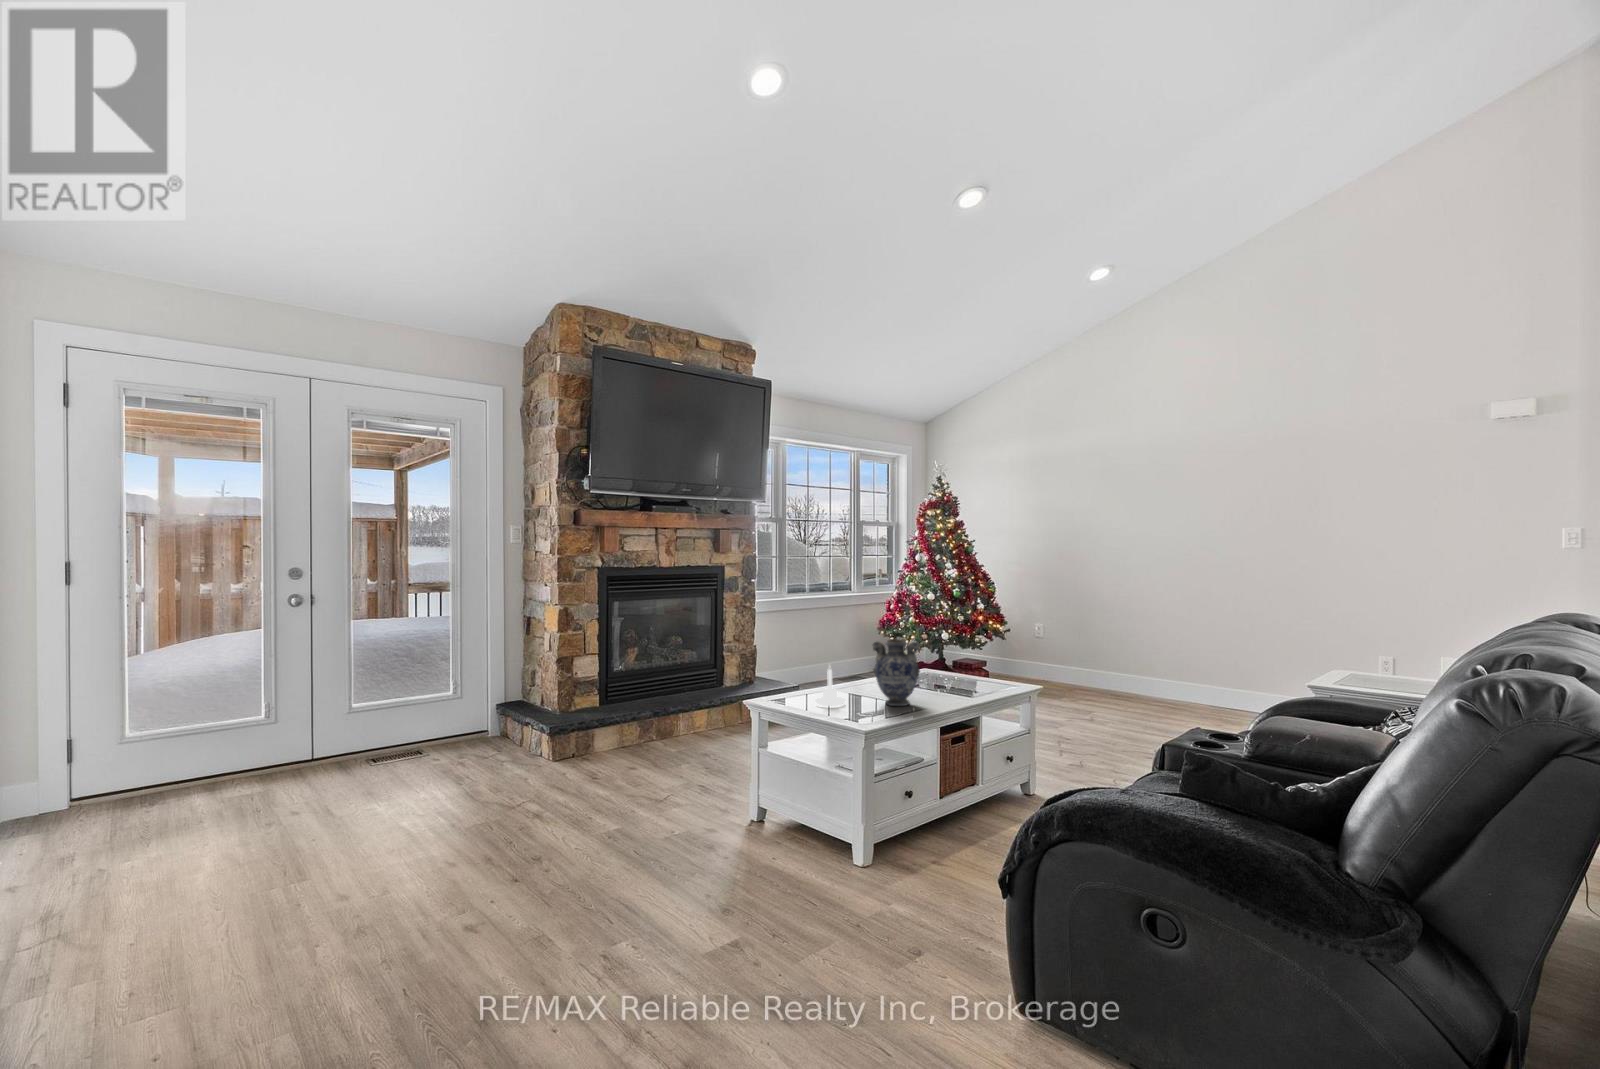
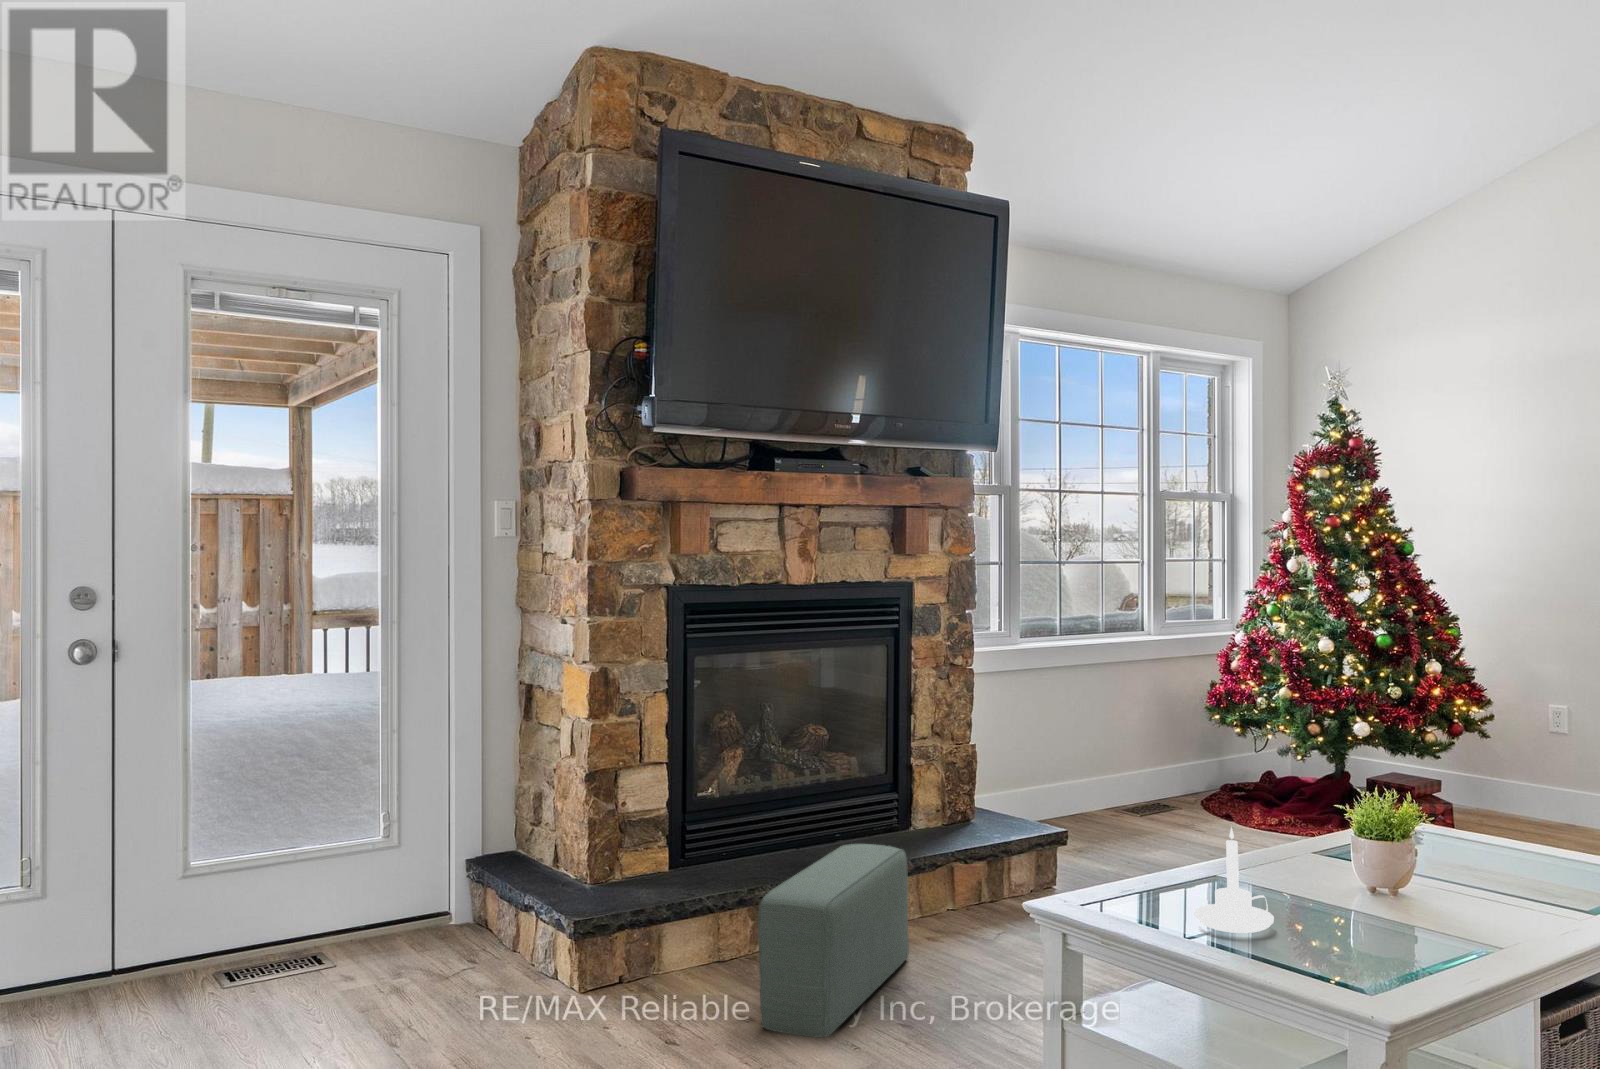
decorative vase: present [873,639,920,706] -> none [1340,772,1474,942]
pouf: none [638,690,714,773] -> present [758,844,909,1038]

